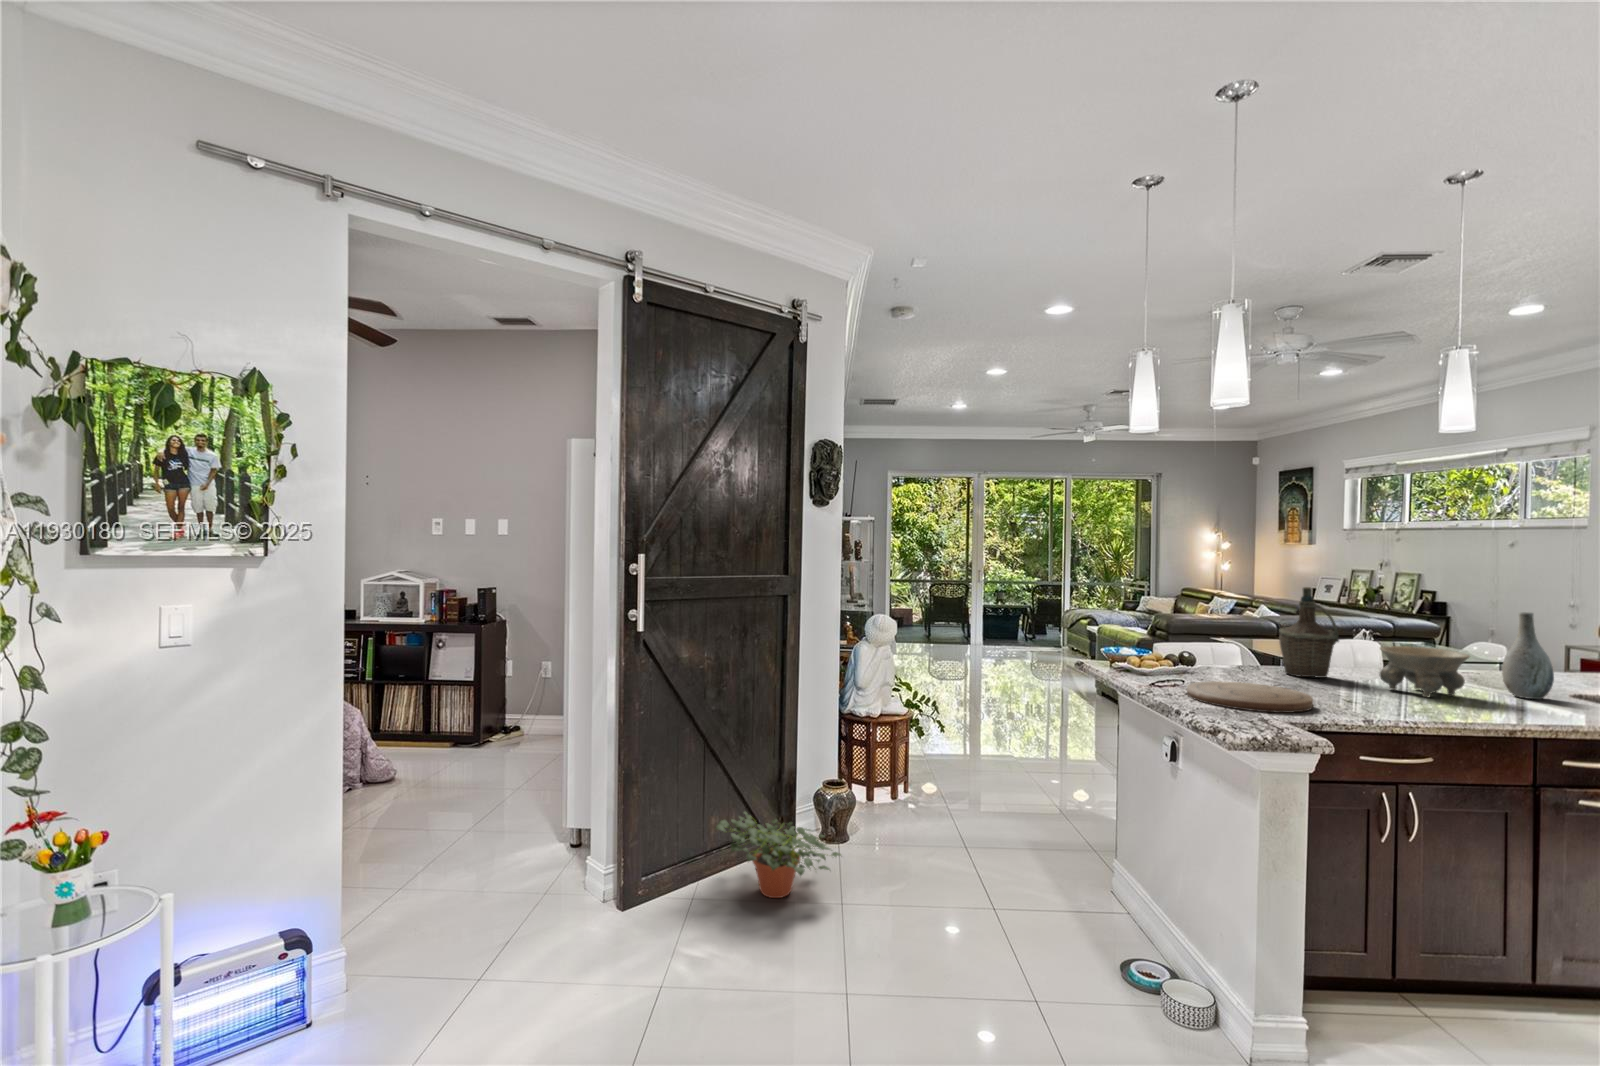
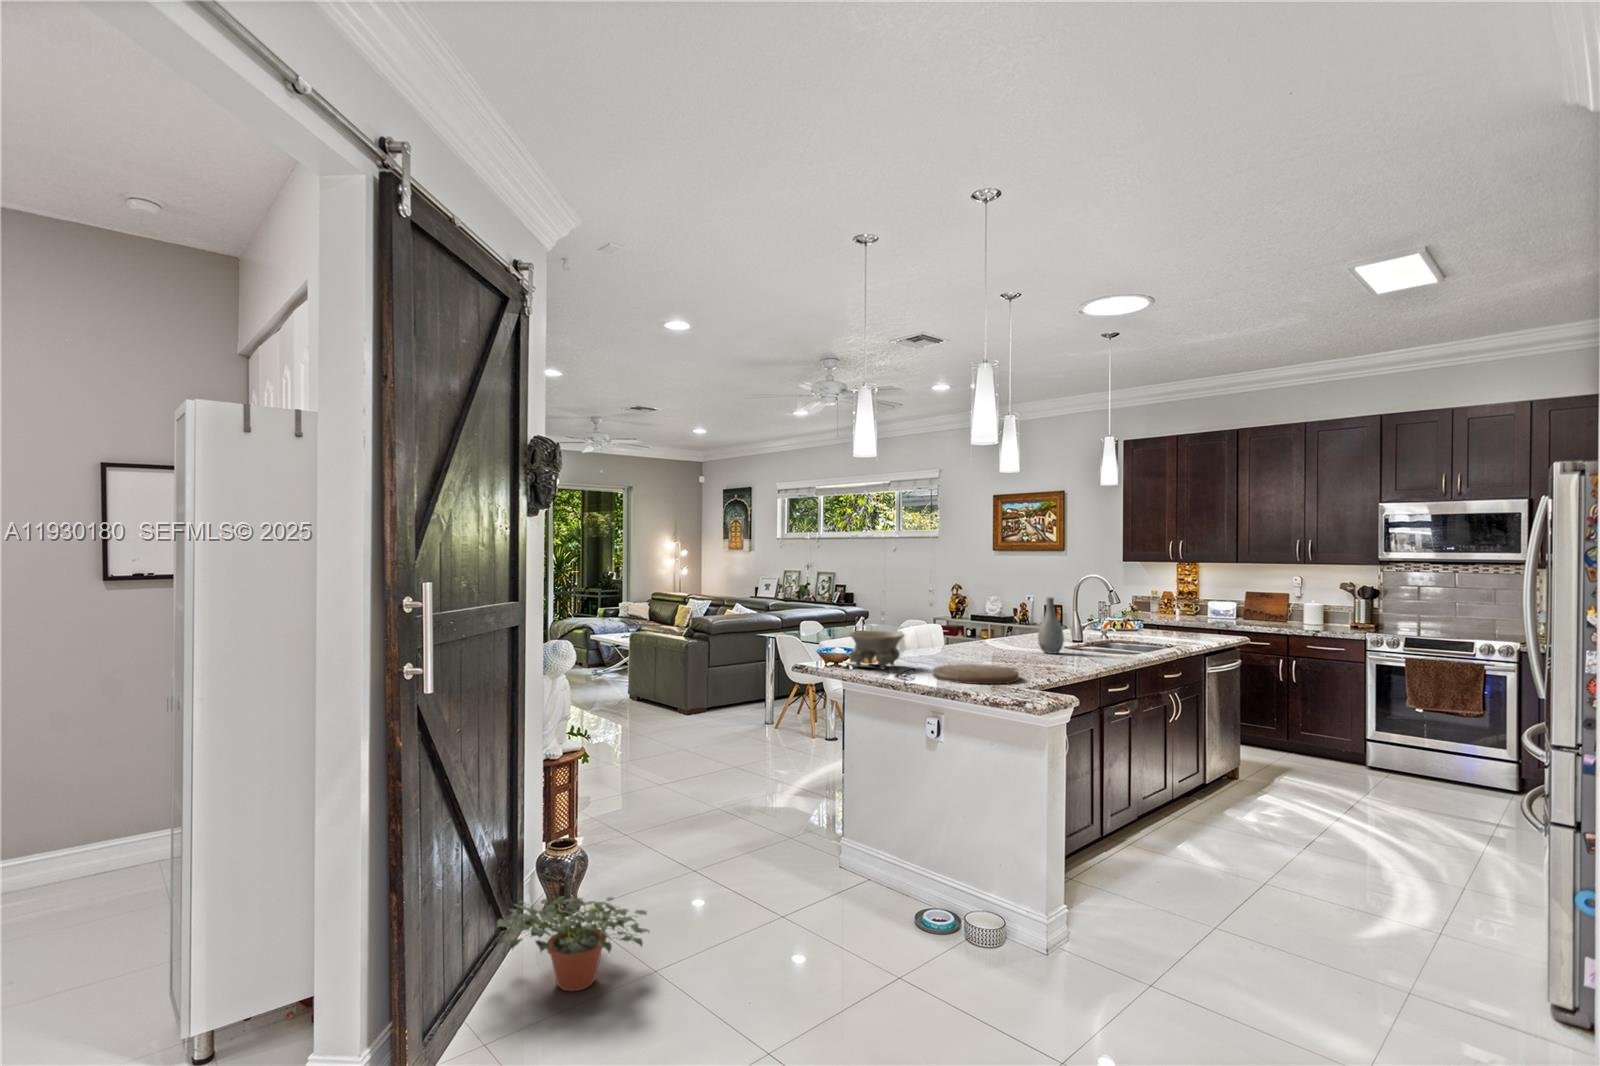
bottle: present [1279,587,1339,678] -> none [922,587,961,656]
bowl: present [1379,646,1470,698] -> present [849,631,904,669]

